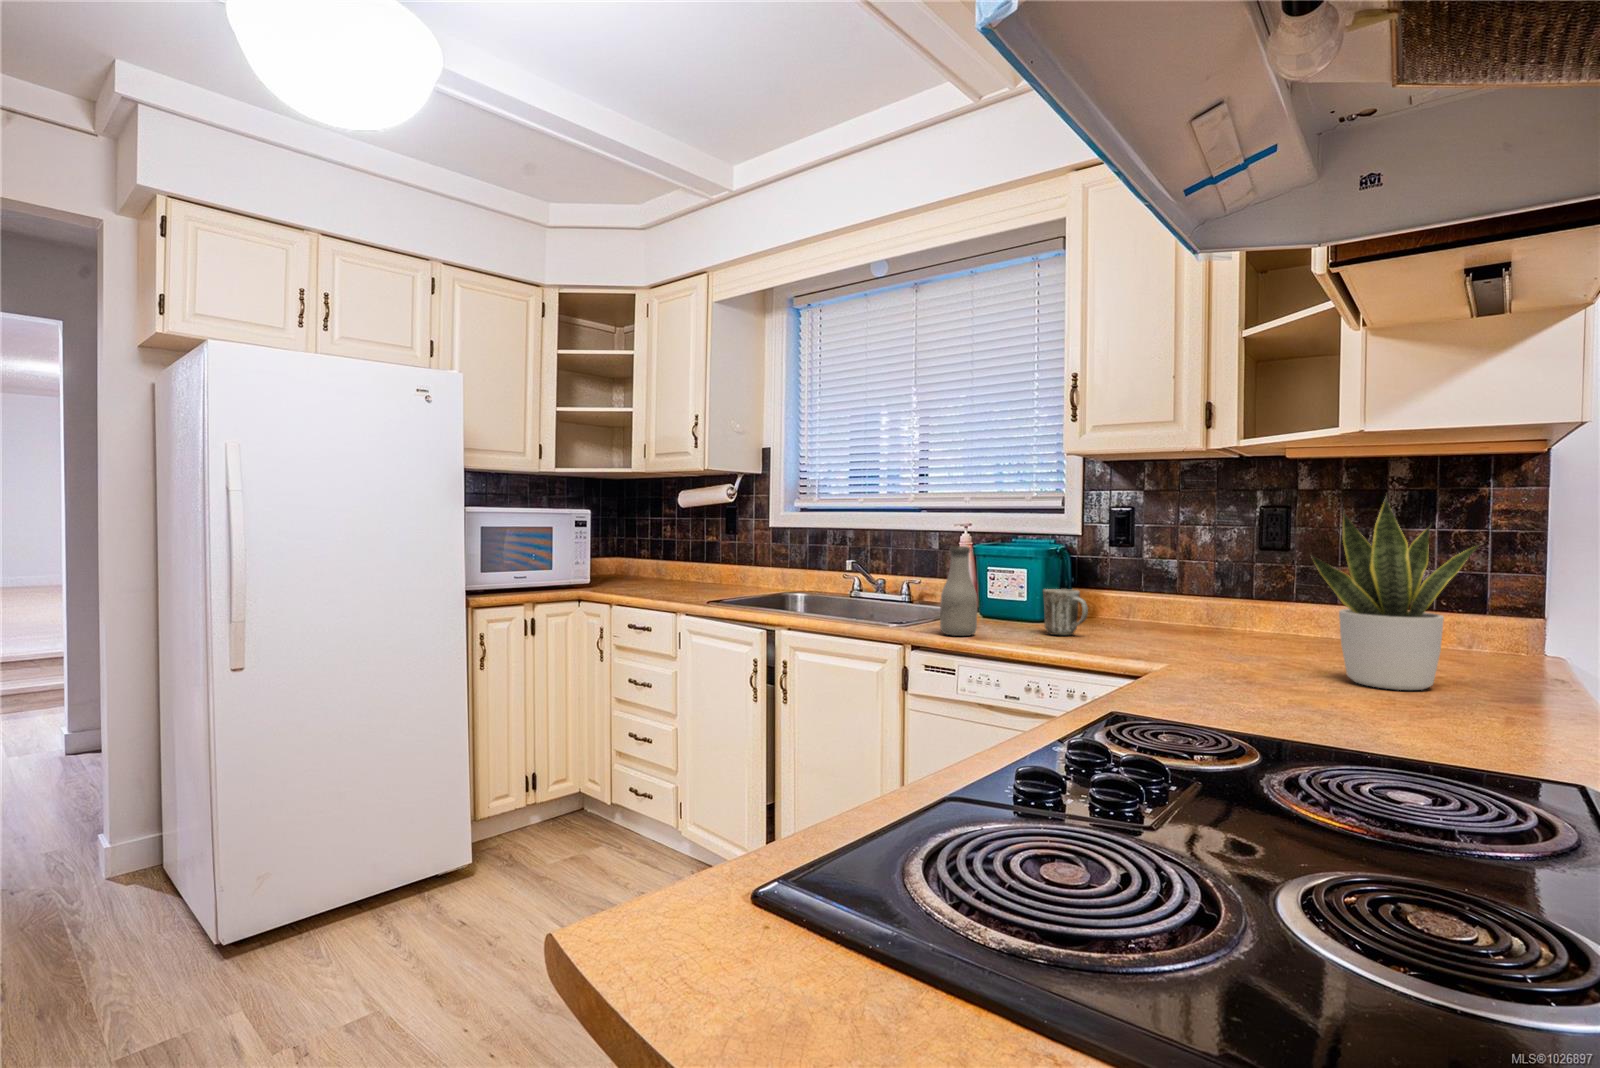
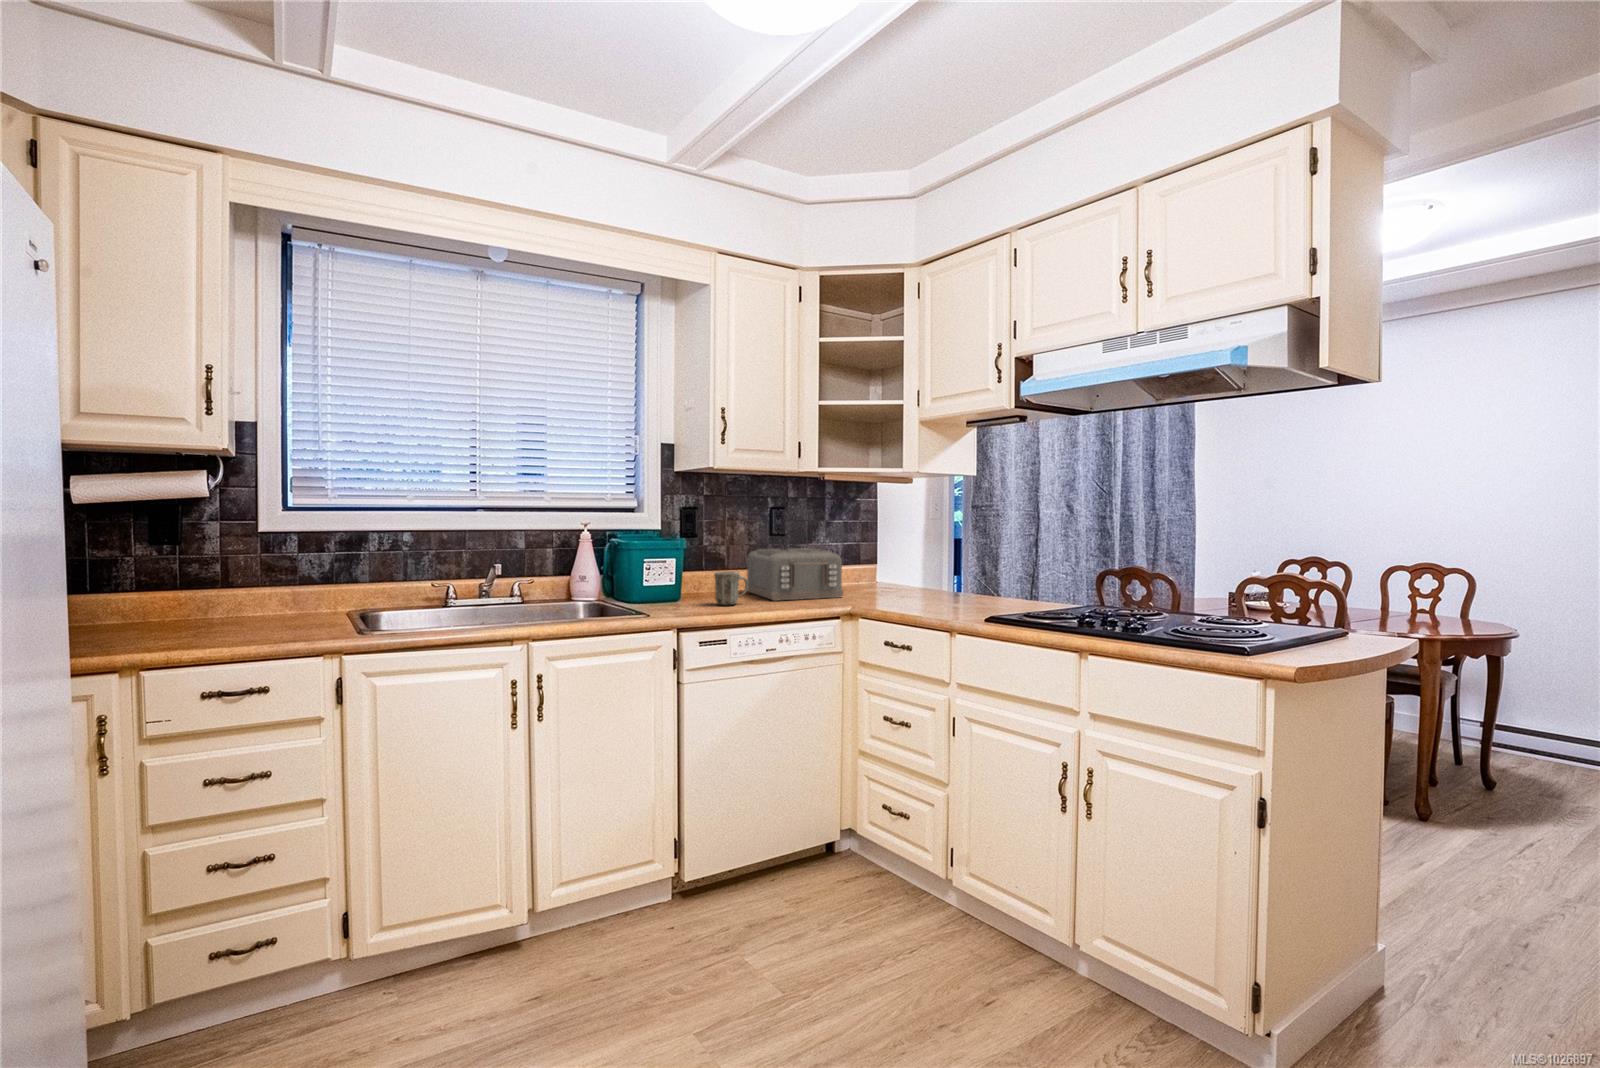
potted plant: present [1312,496,1479,690] -> none [905,508,945,599]
bottle: present [940,546,978,636] -> none [682,544,711,617]
toaster: none [1129,567,1311,656] -> present [747,548,843,601]

